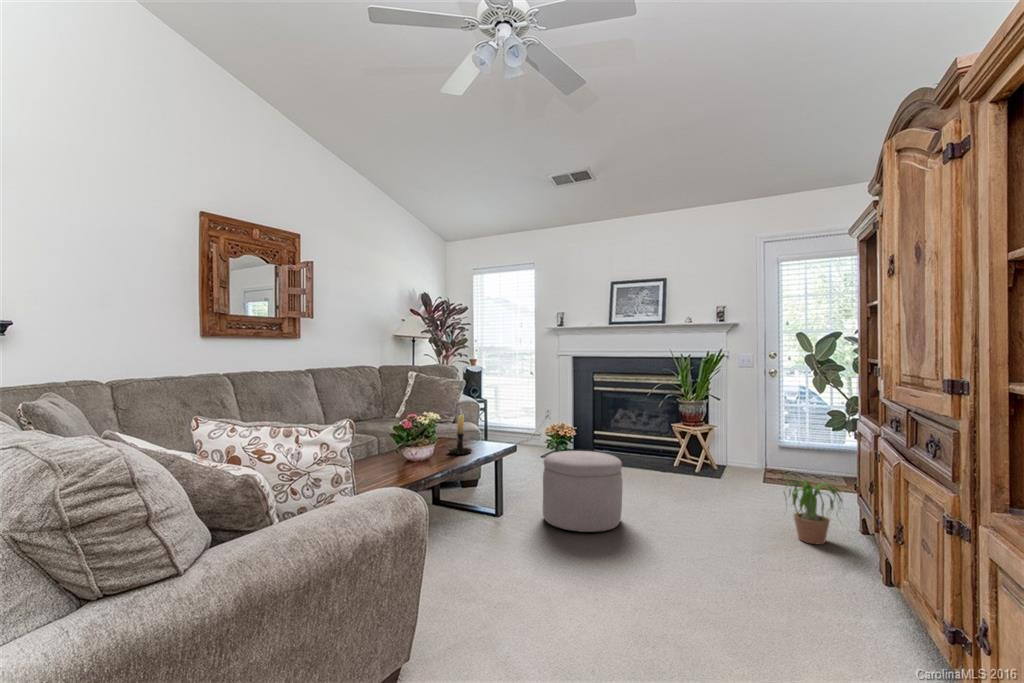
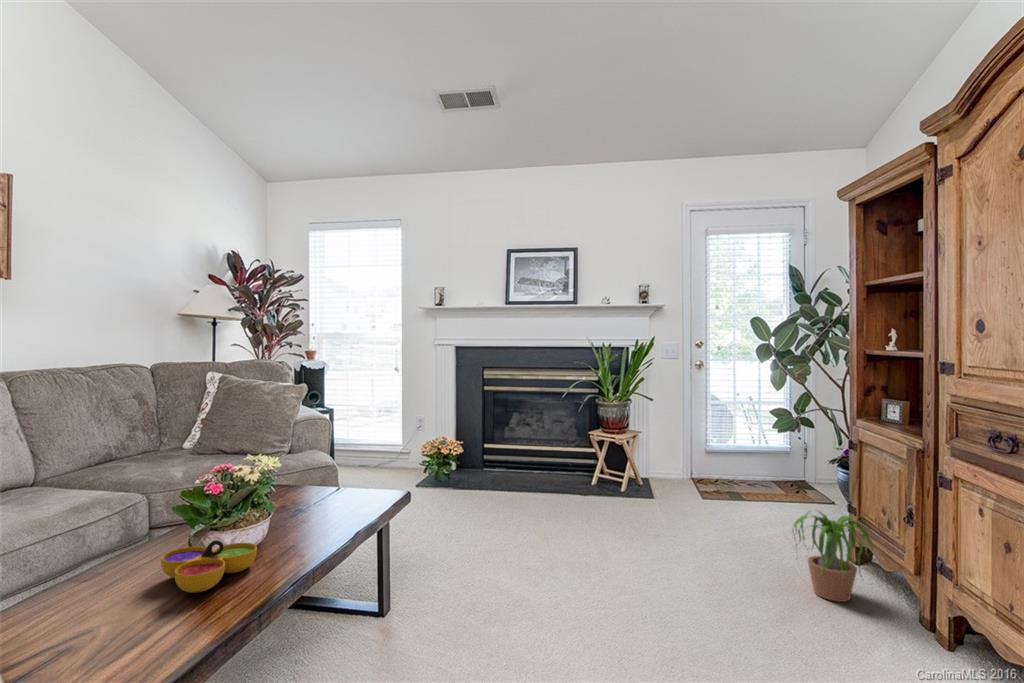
candle holder: present [448,410,472,455] -> none [295,441,340,528]
decorative bowl: none [385,450,427,471] -> present [161,540,257,593]
ottoman: present [543,451,622,532] -> none [461,491,584,634]

